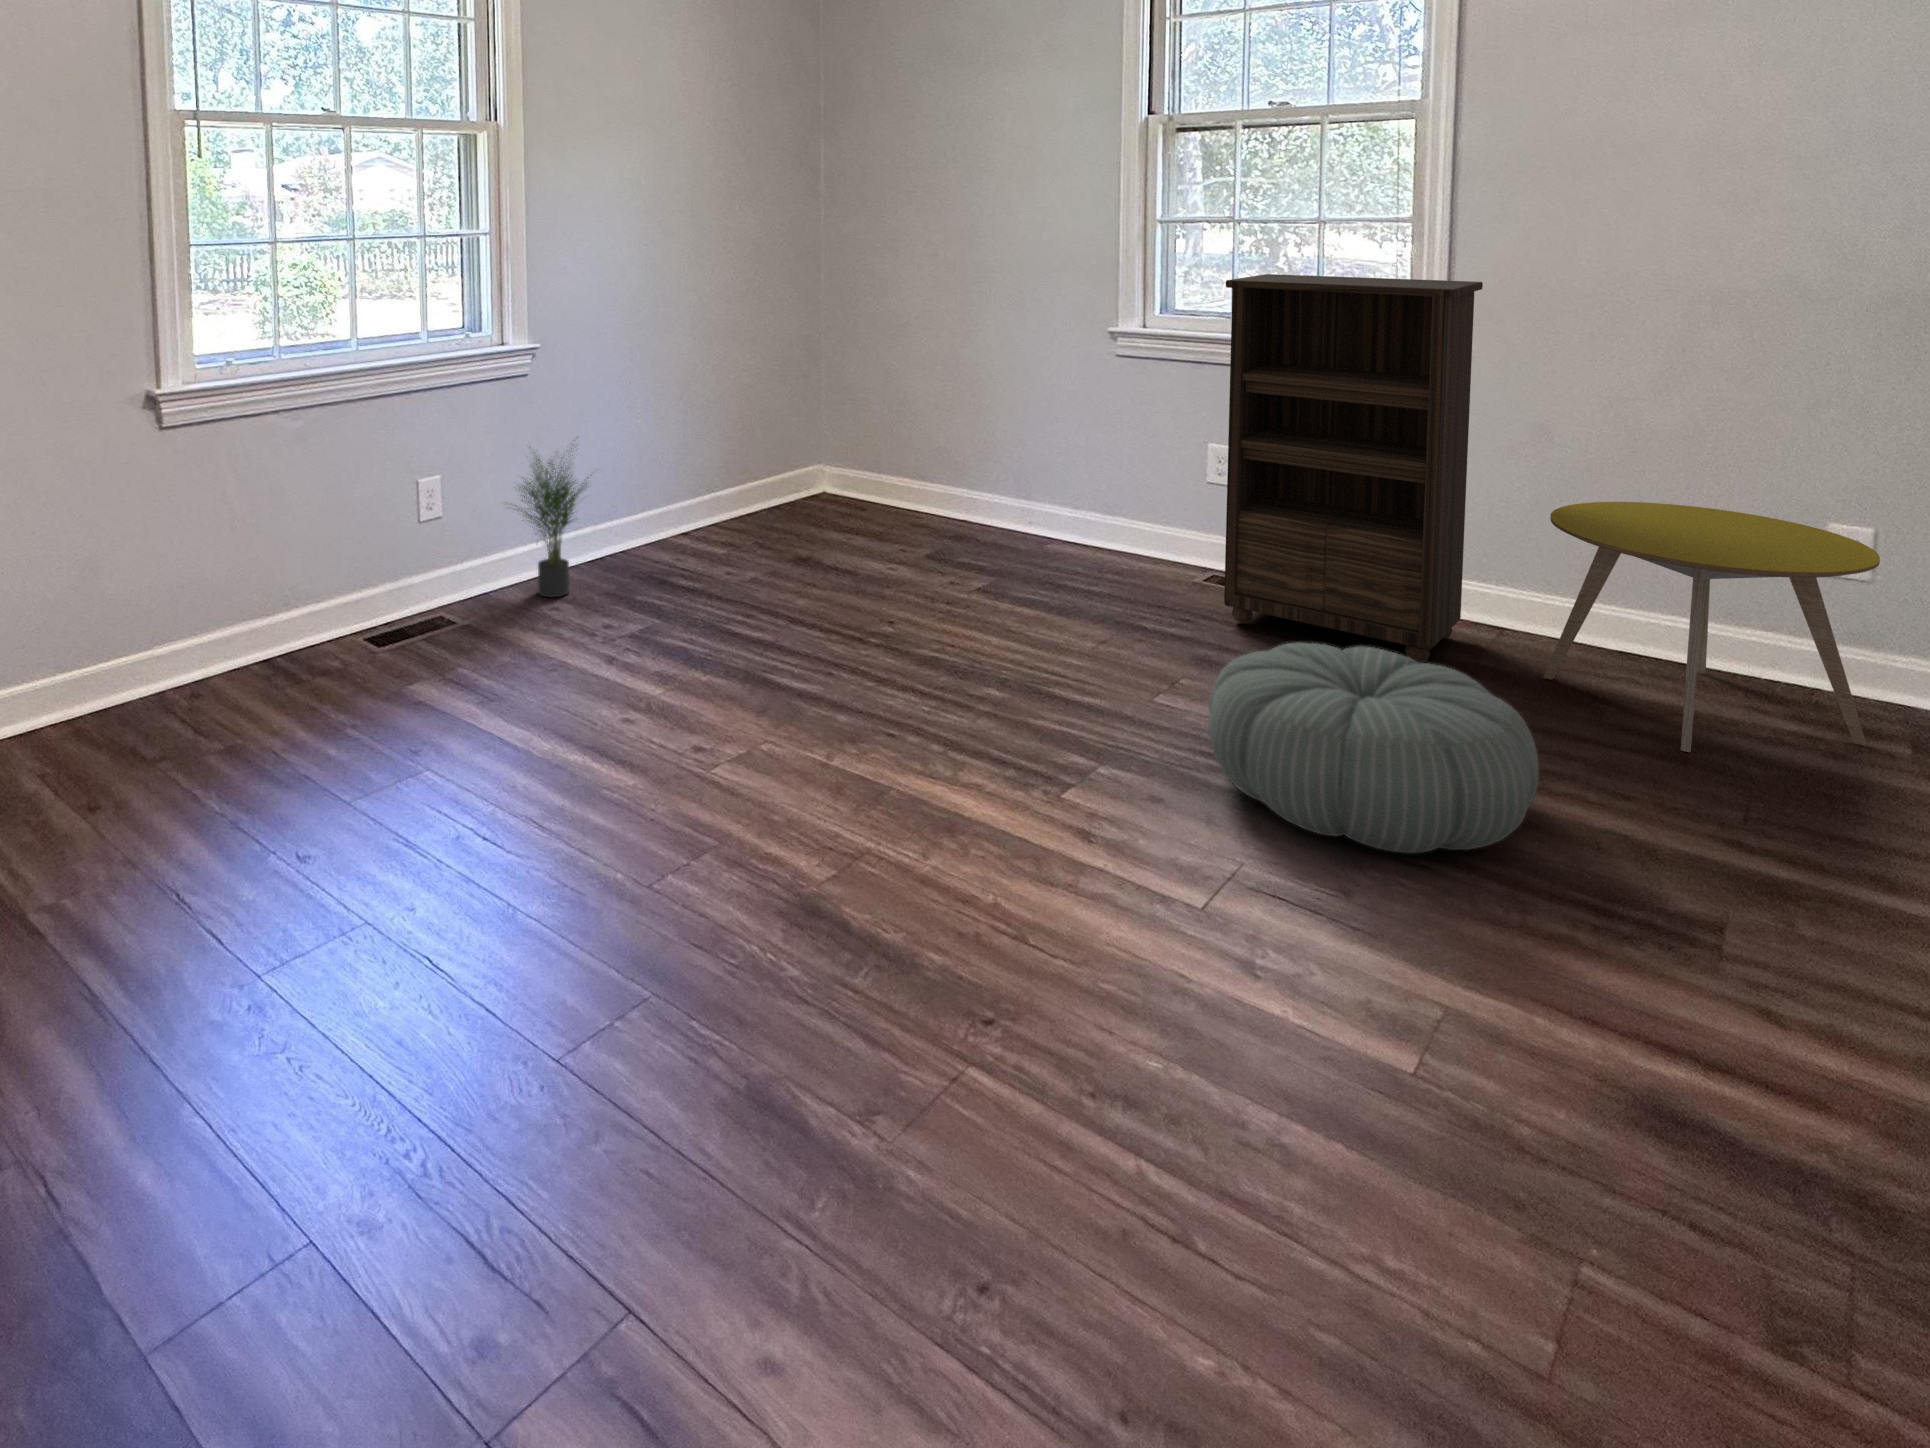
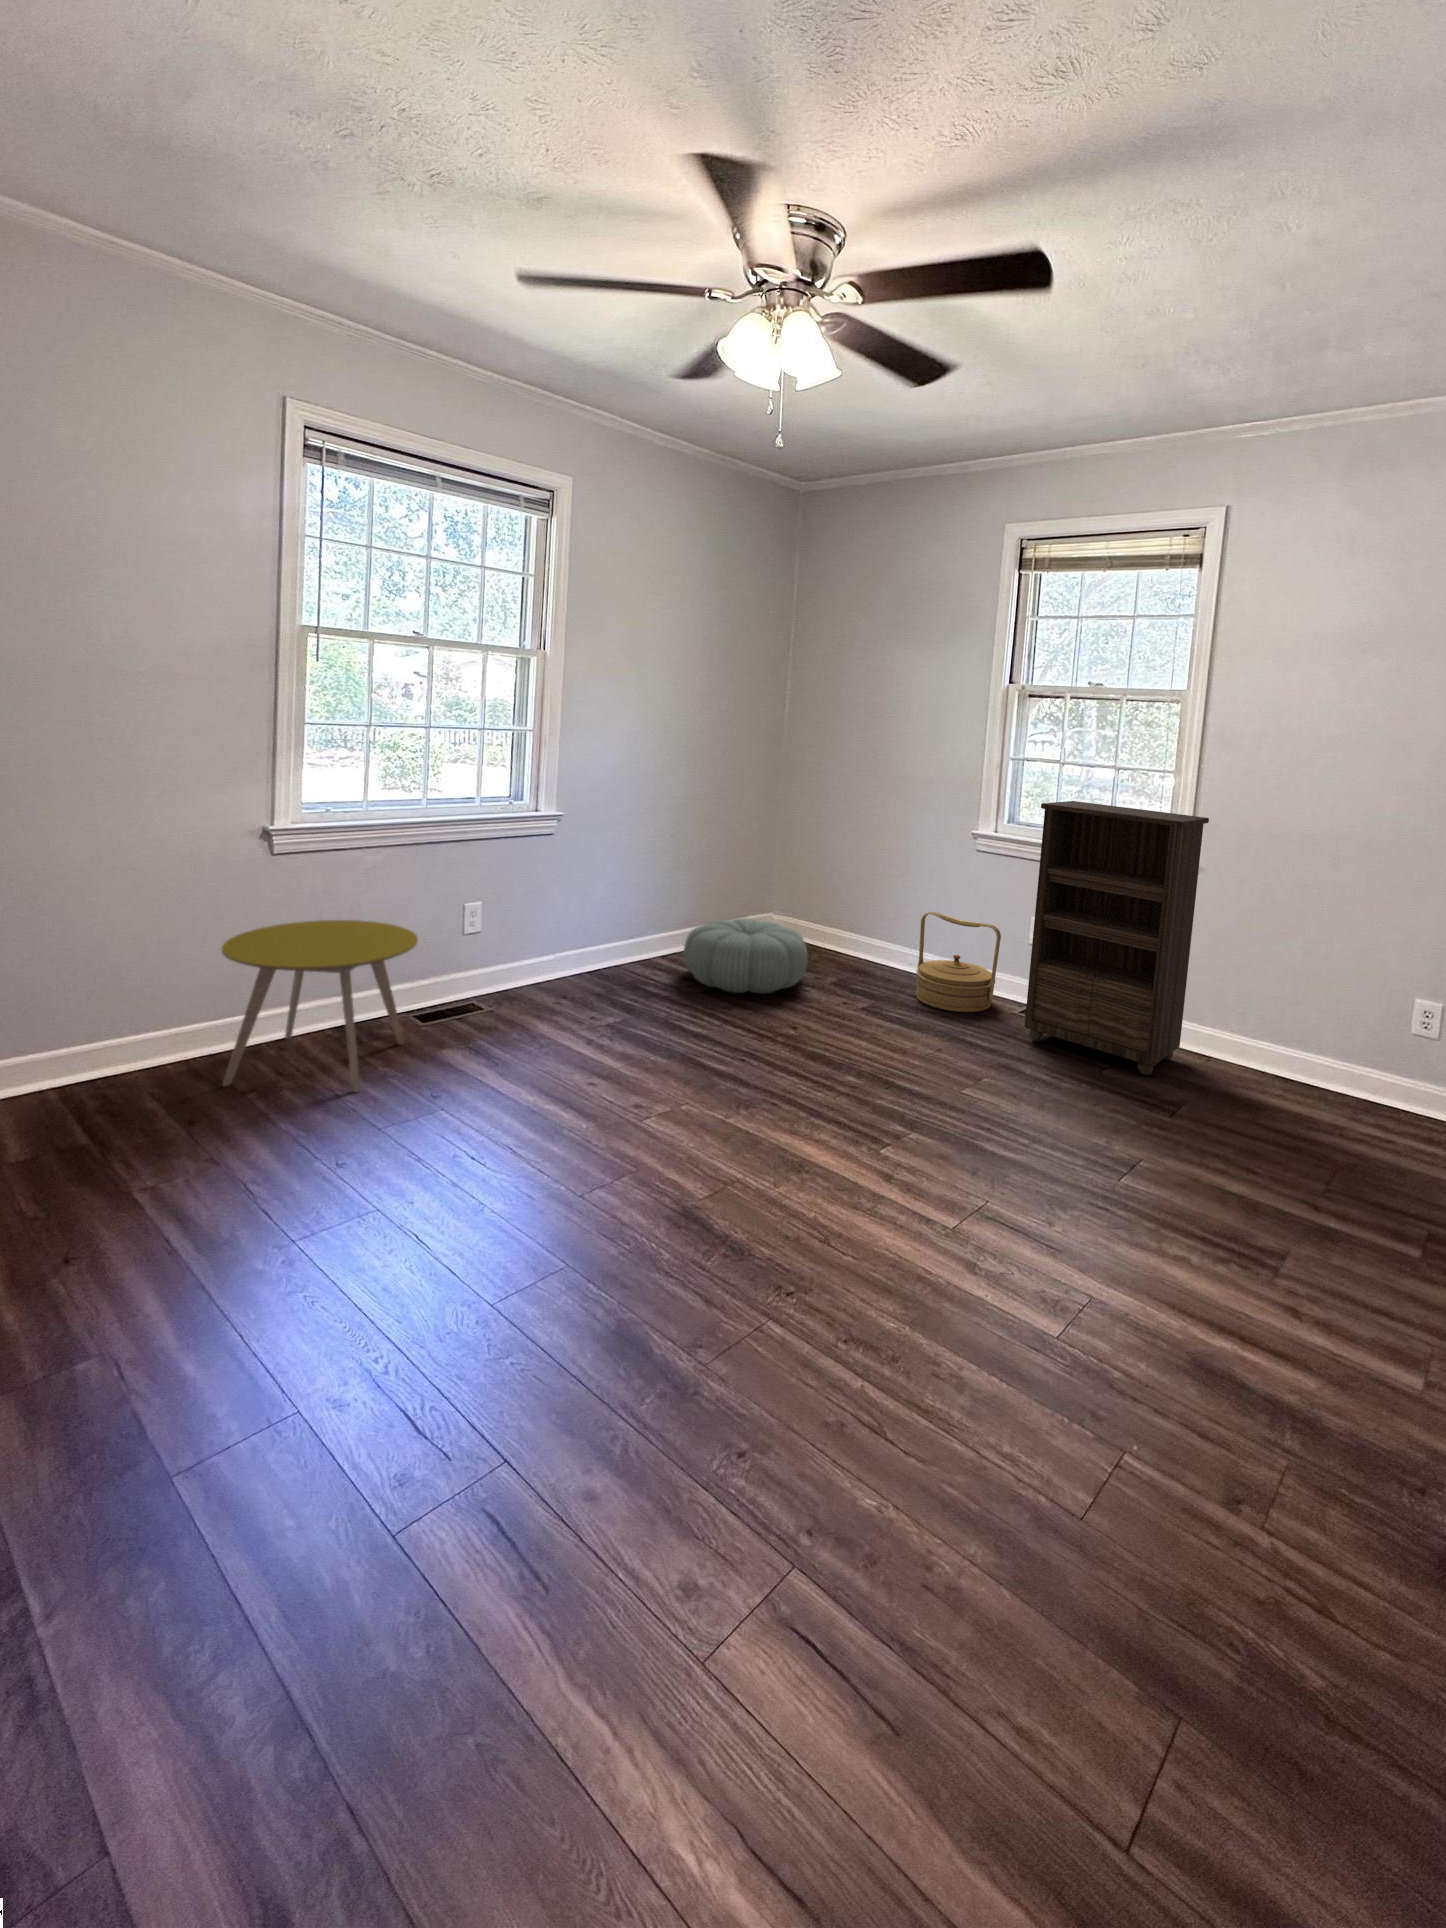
potted plant: present [512,437,589,597] -> none [523,878,604,992]
woven basket: none [1048,449,1171,589] -> present [916,912,1001,1012]
side table: present [1543,502,1880,752] -> present [222,920,418,1093]
pouf: present [1209,642,1539,853] -> present [683,918,807,993]

